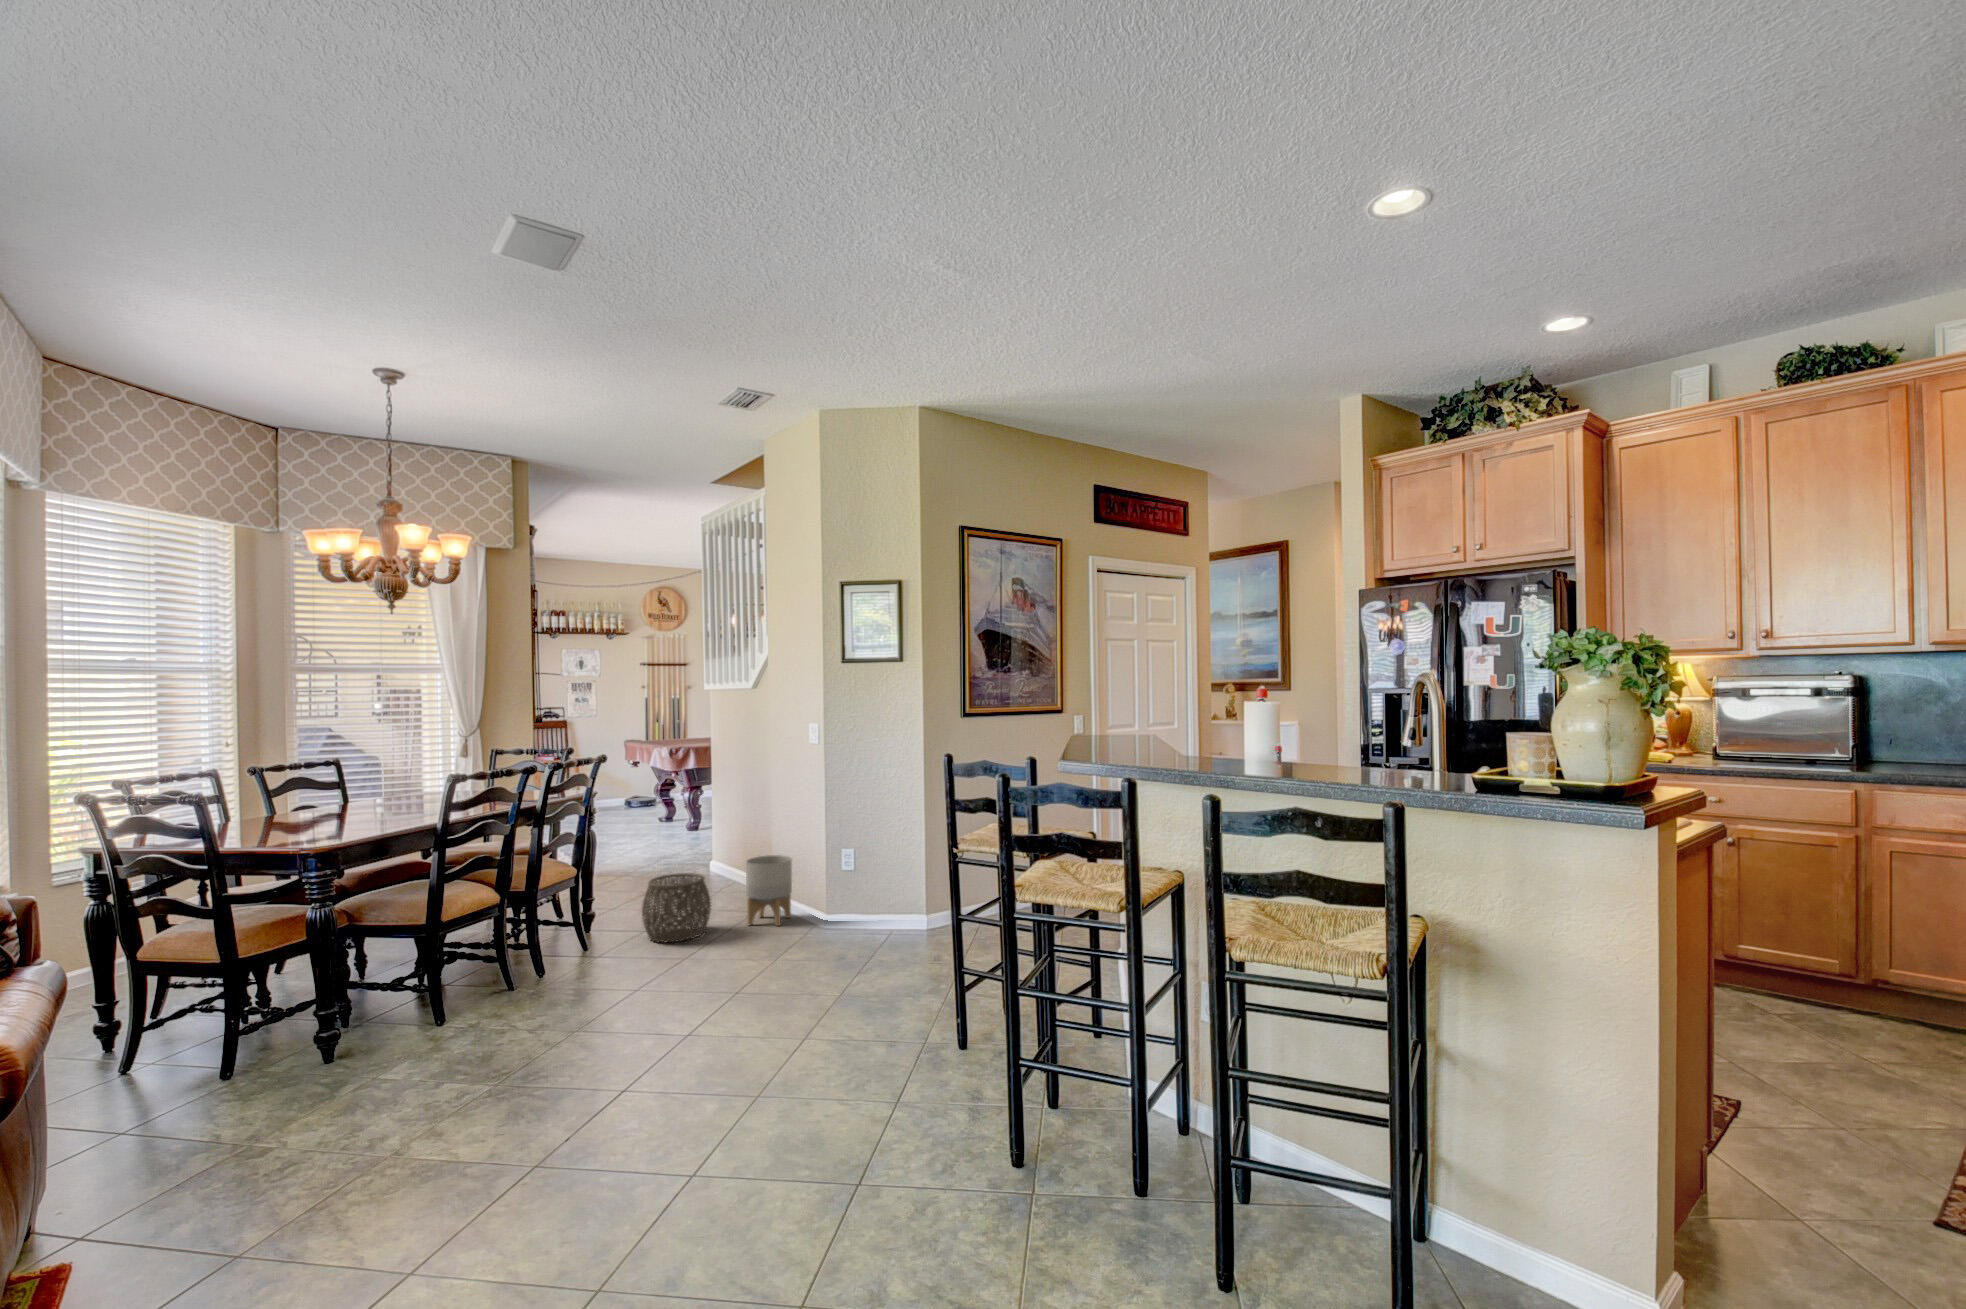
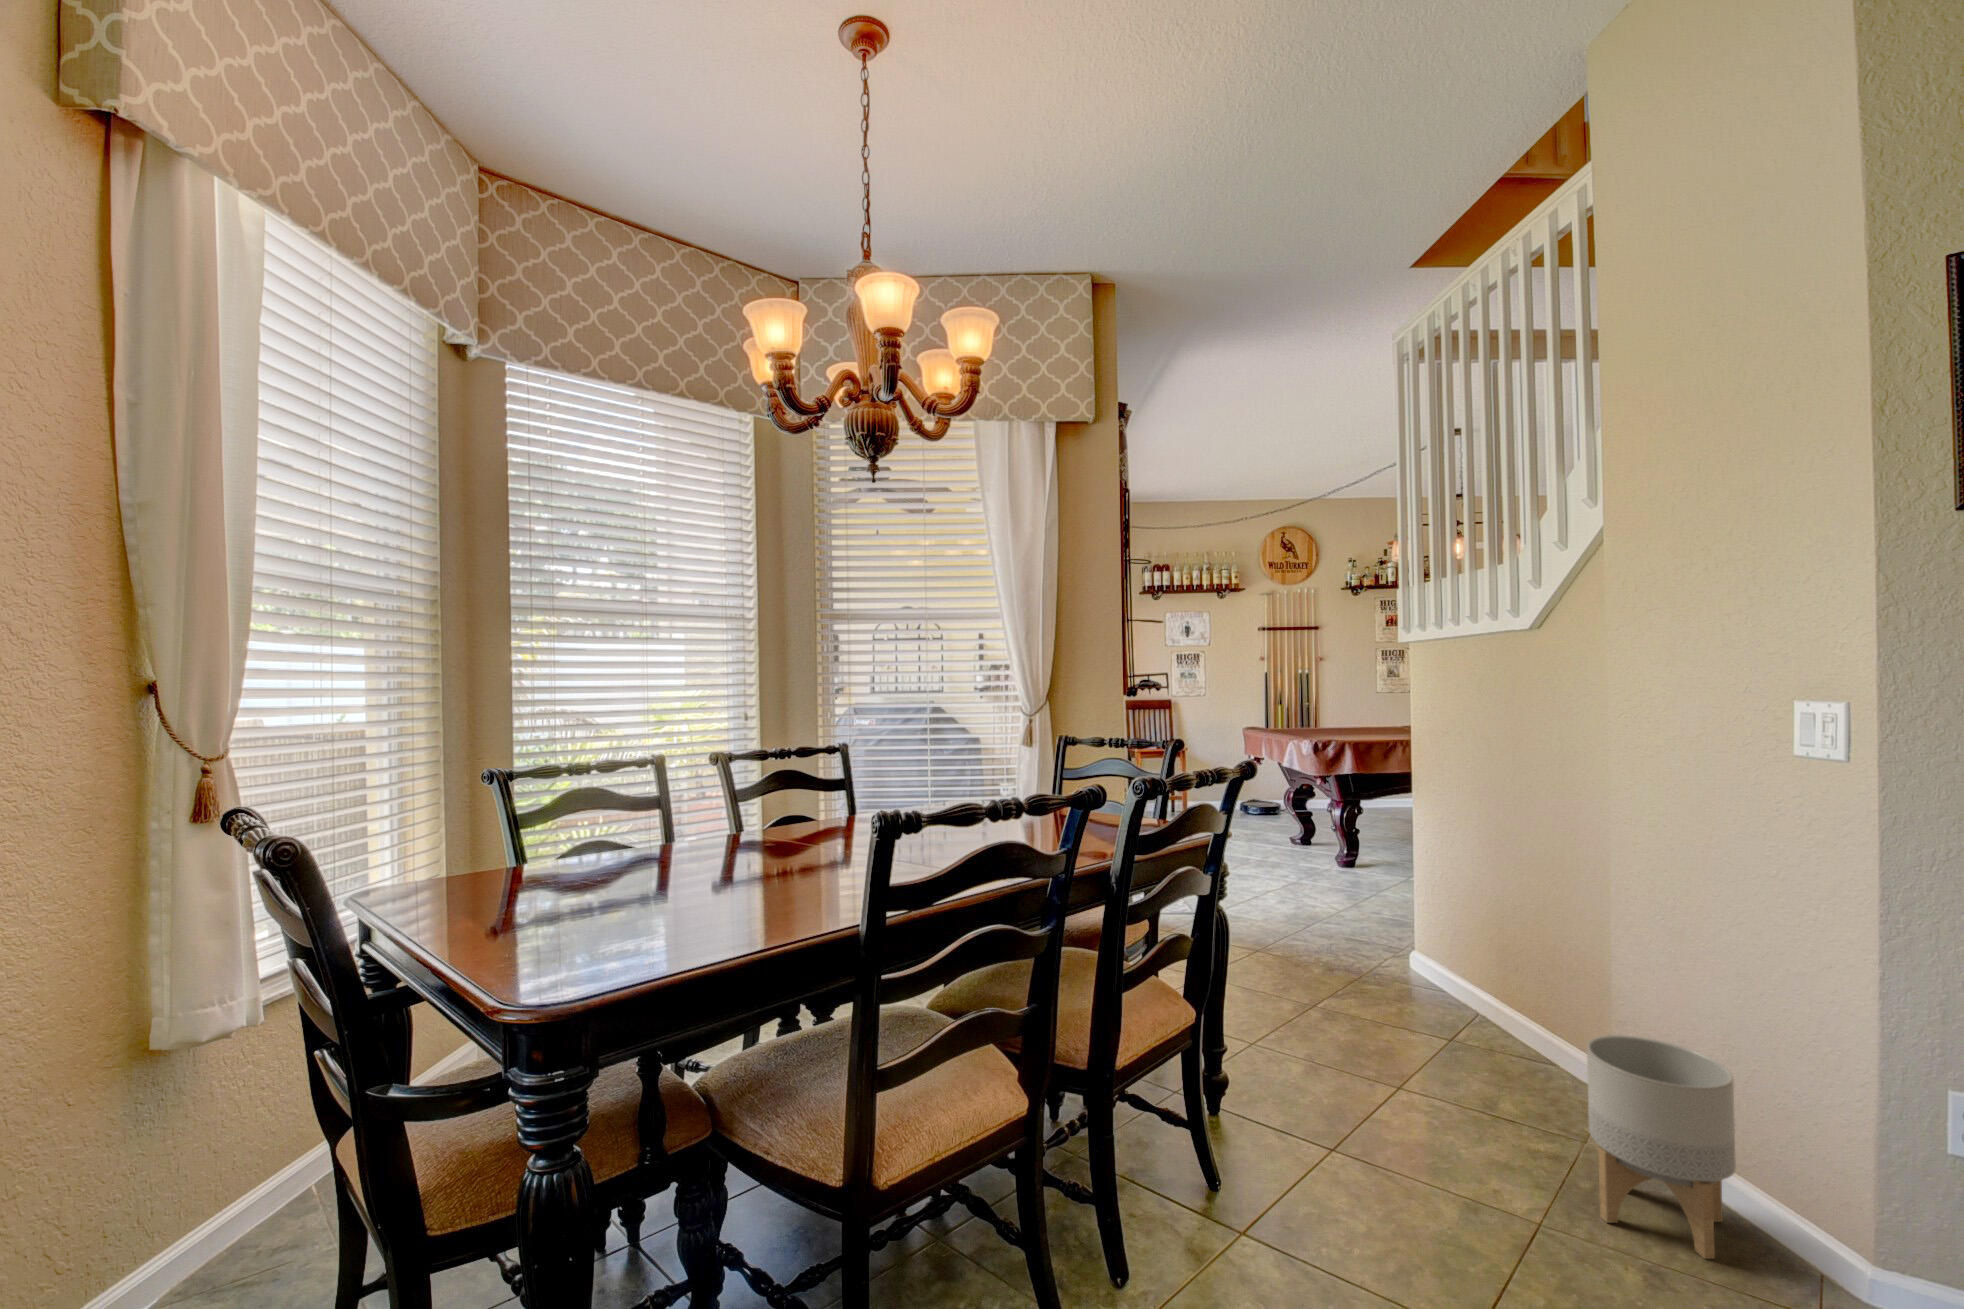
woven basket: present [642,873,711,942] -> none [1331,1042,1509,1242]

